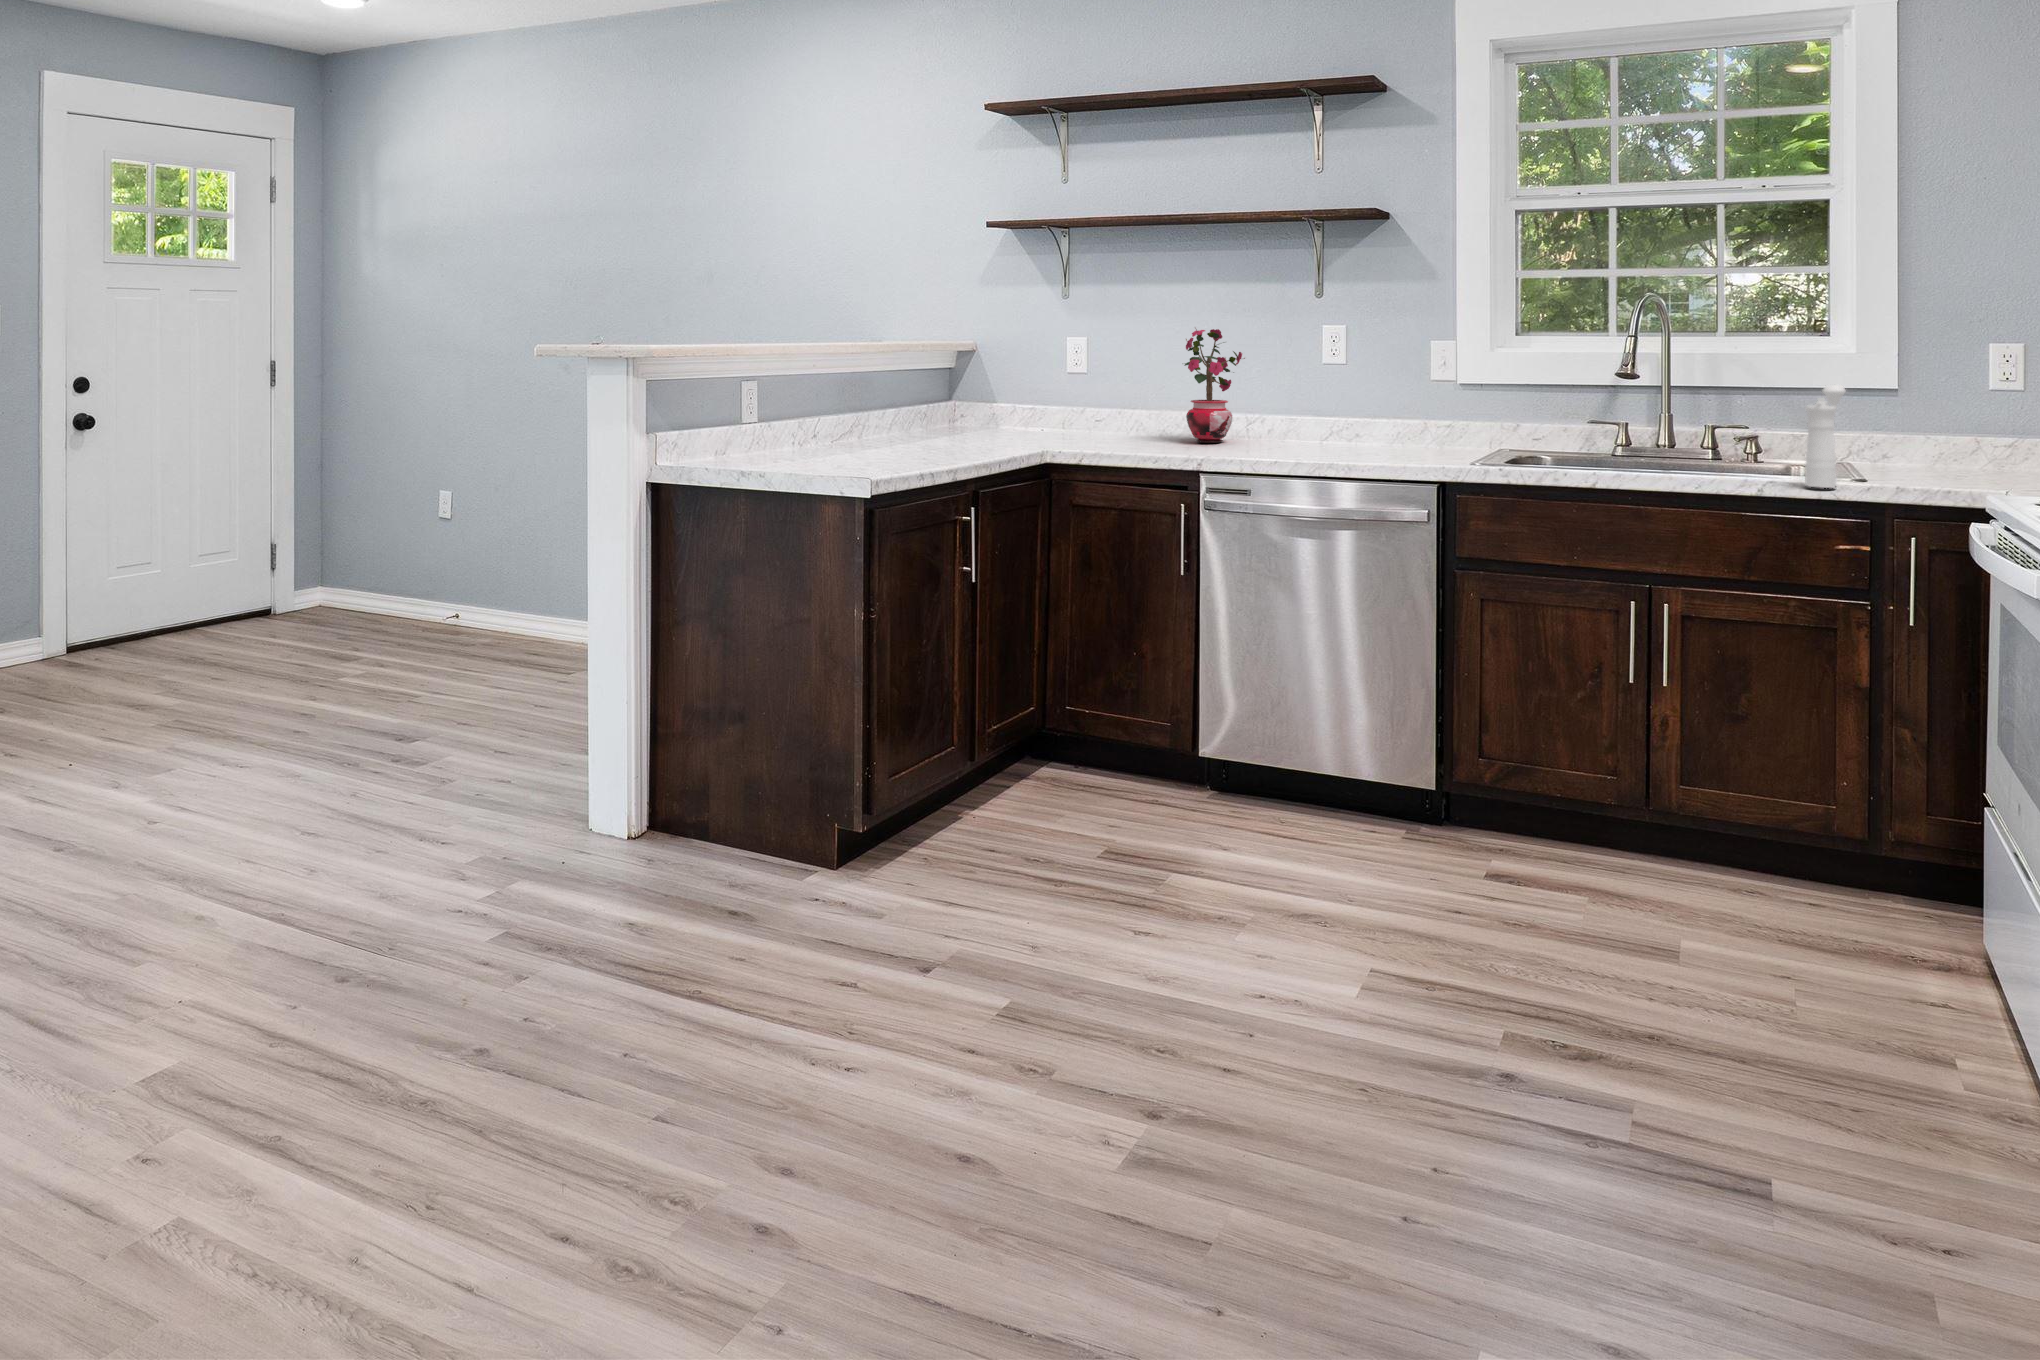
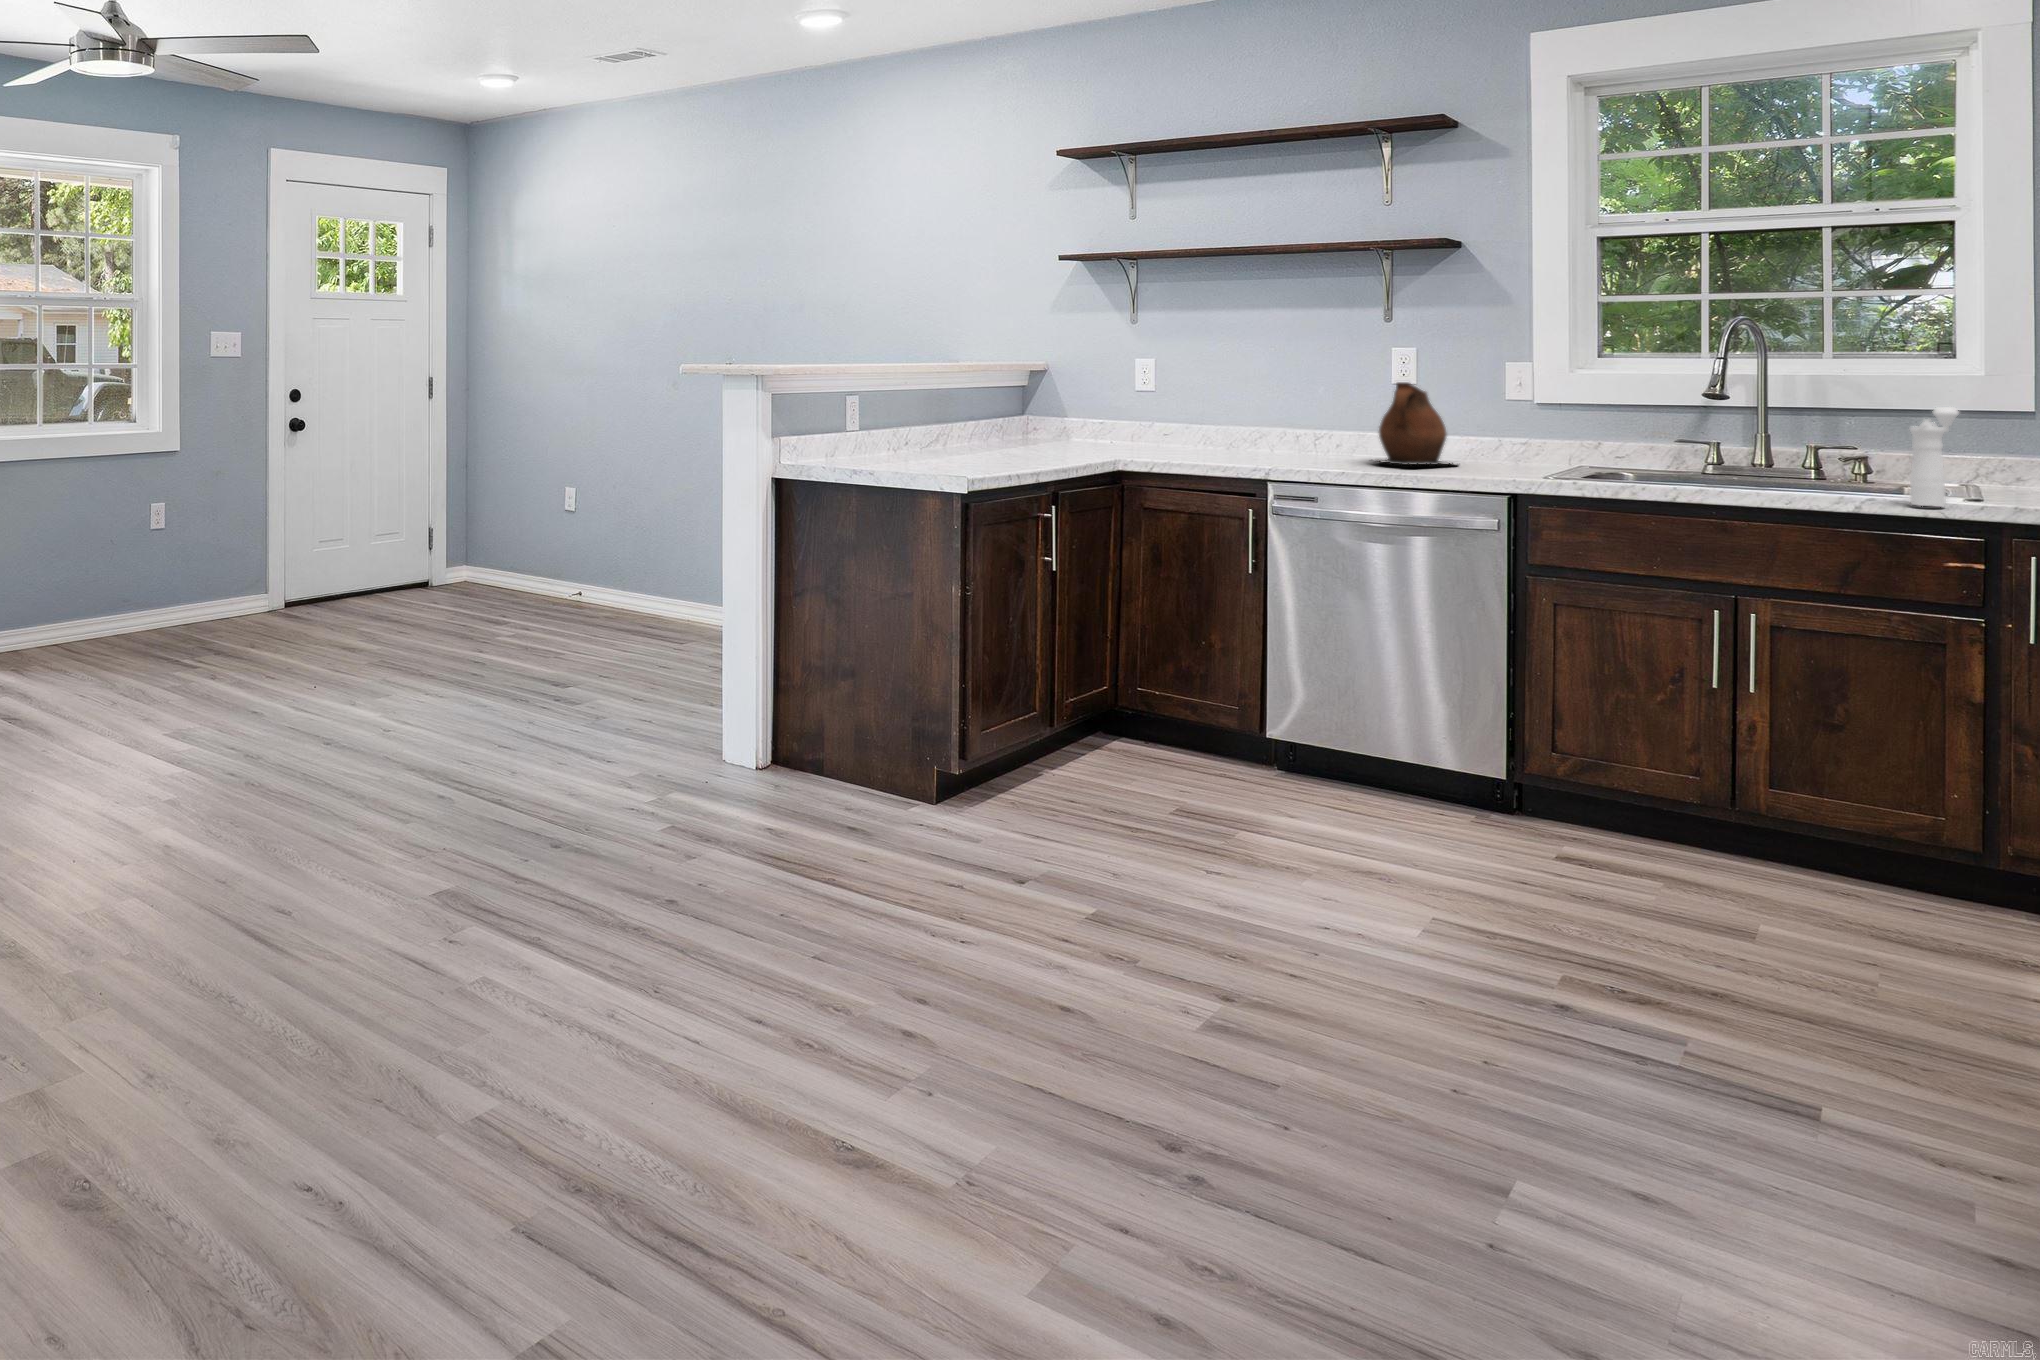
potted plant: present [1185,329,1245,443] -> none [1248,348,1315,455]
ceramic pitcher: none [1299,362,1387,452] -> present [1379,382,1448,465]

